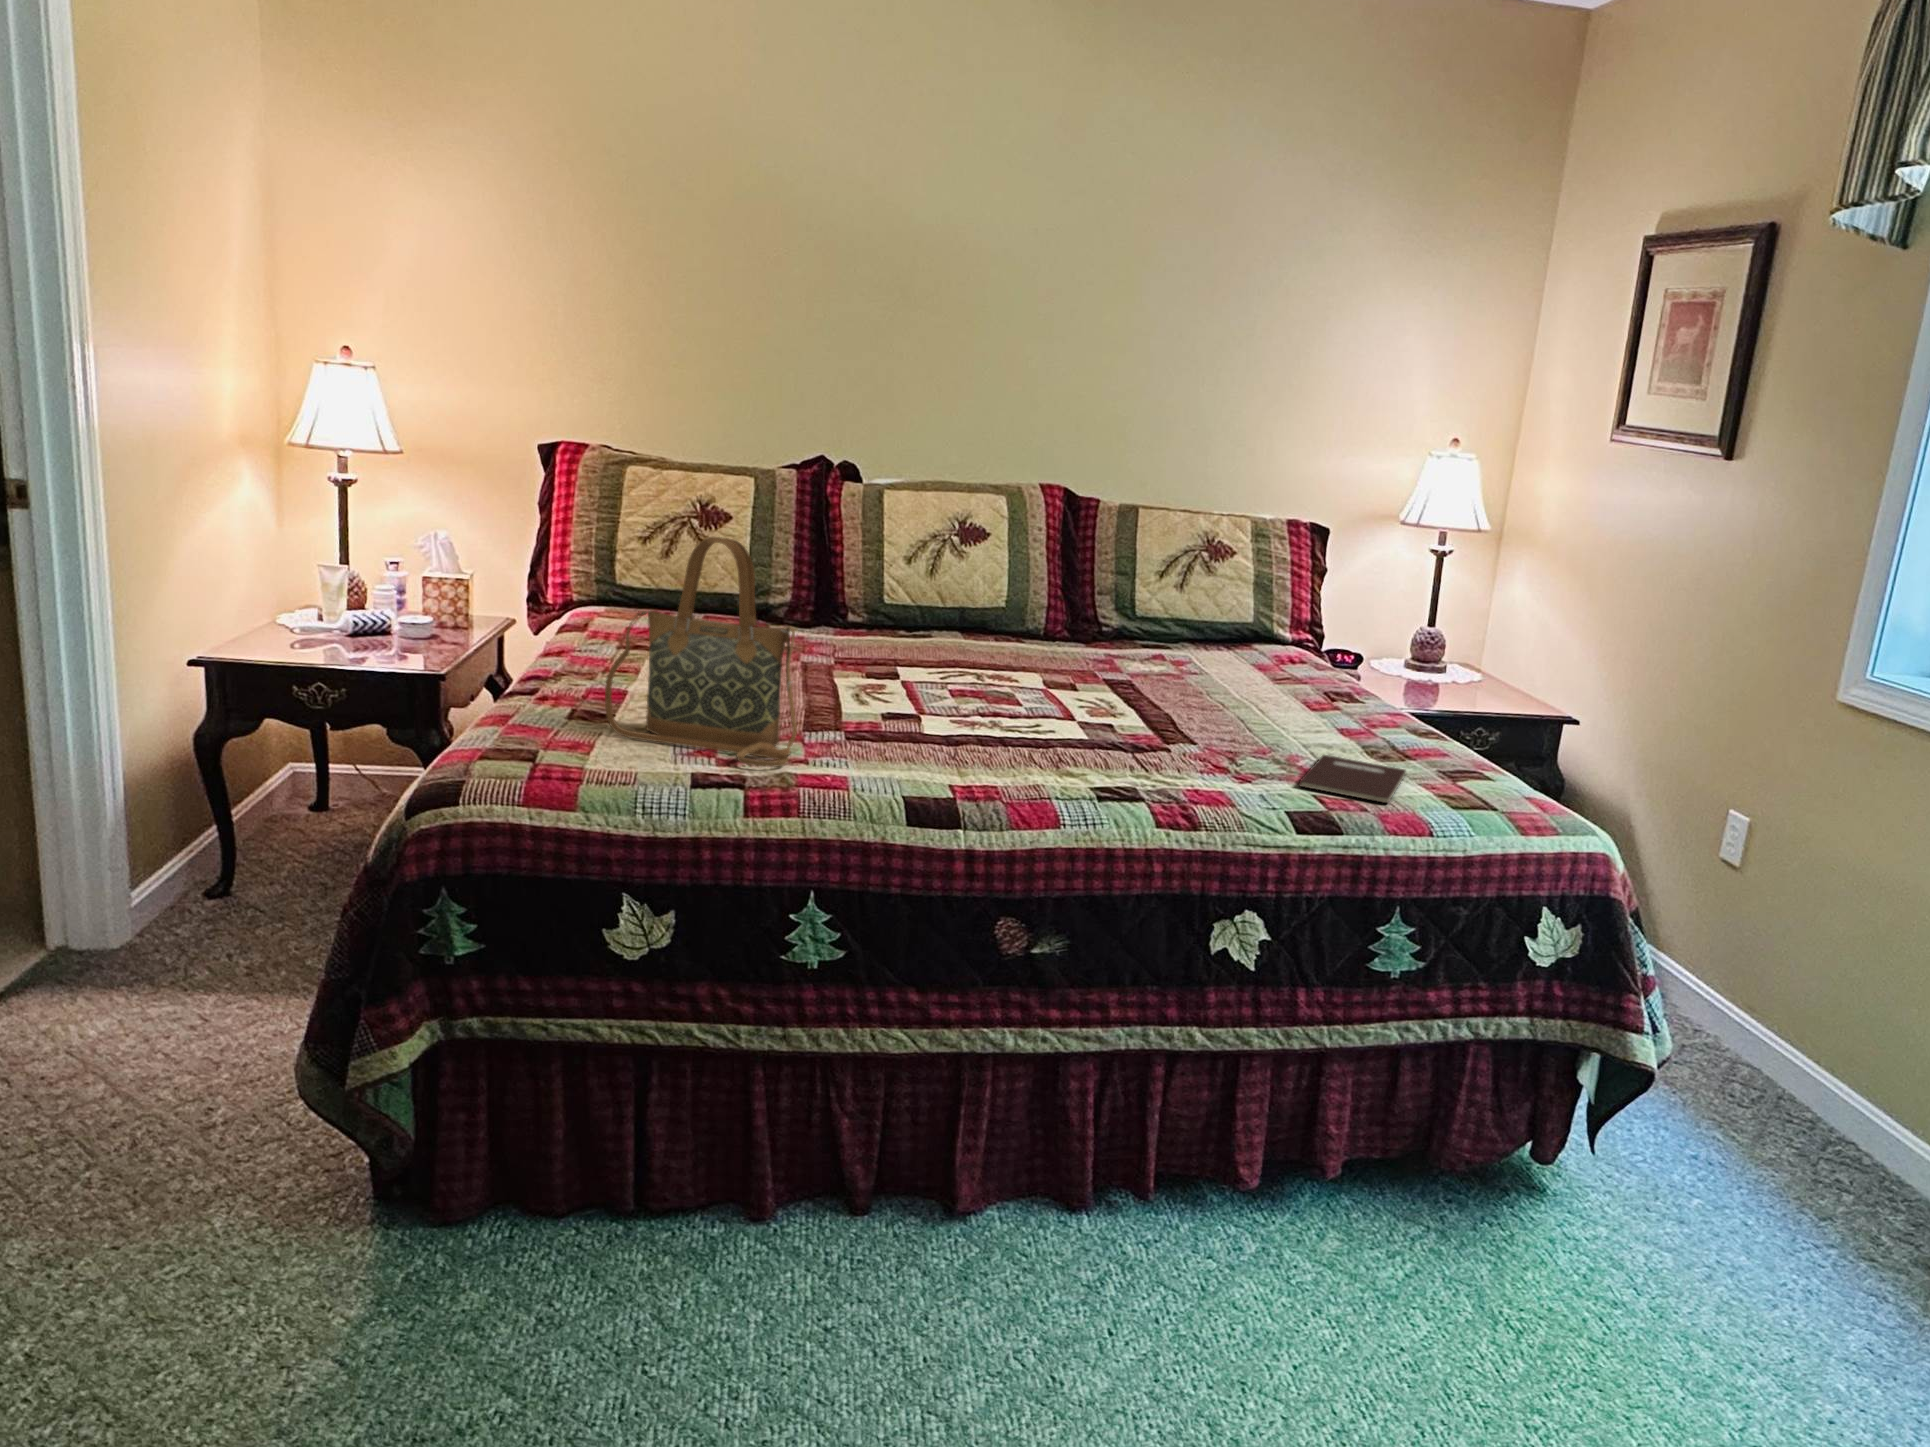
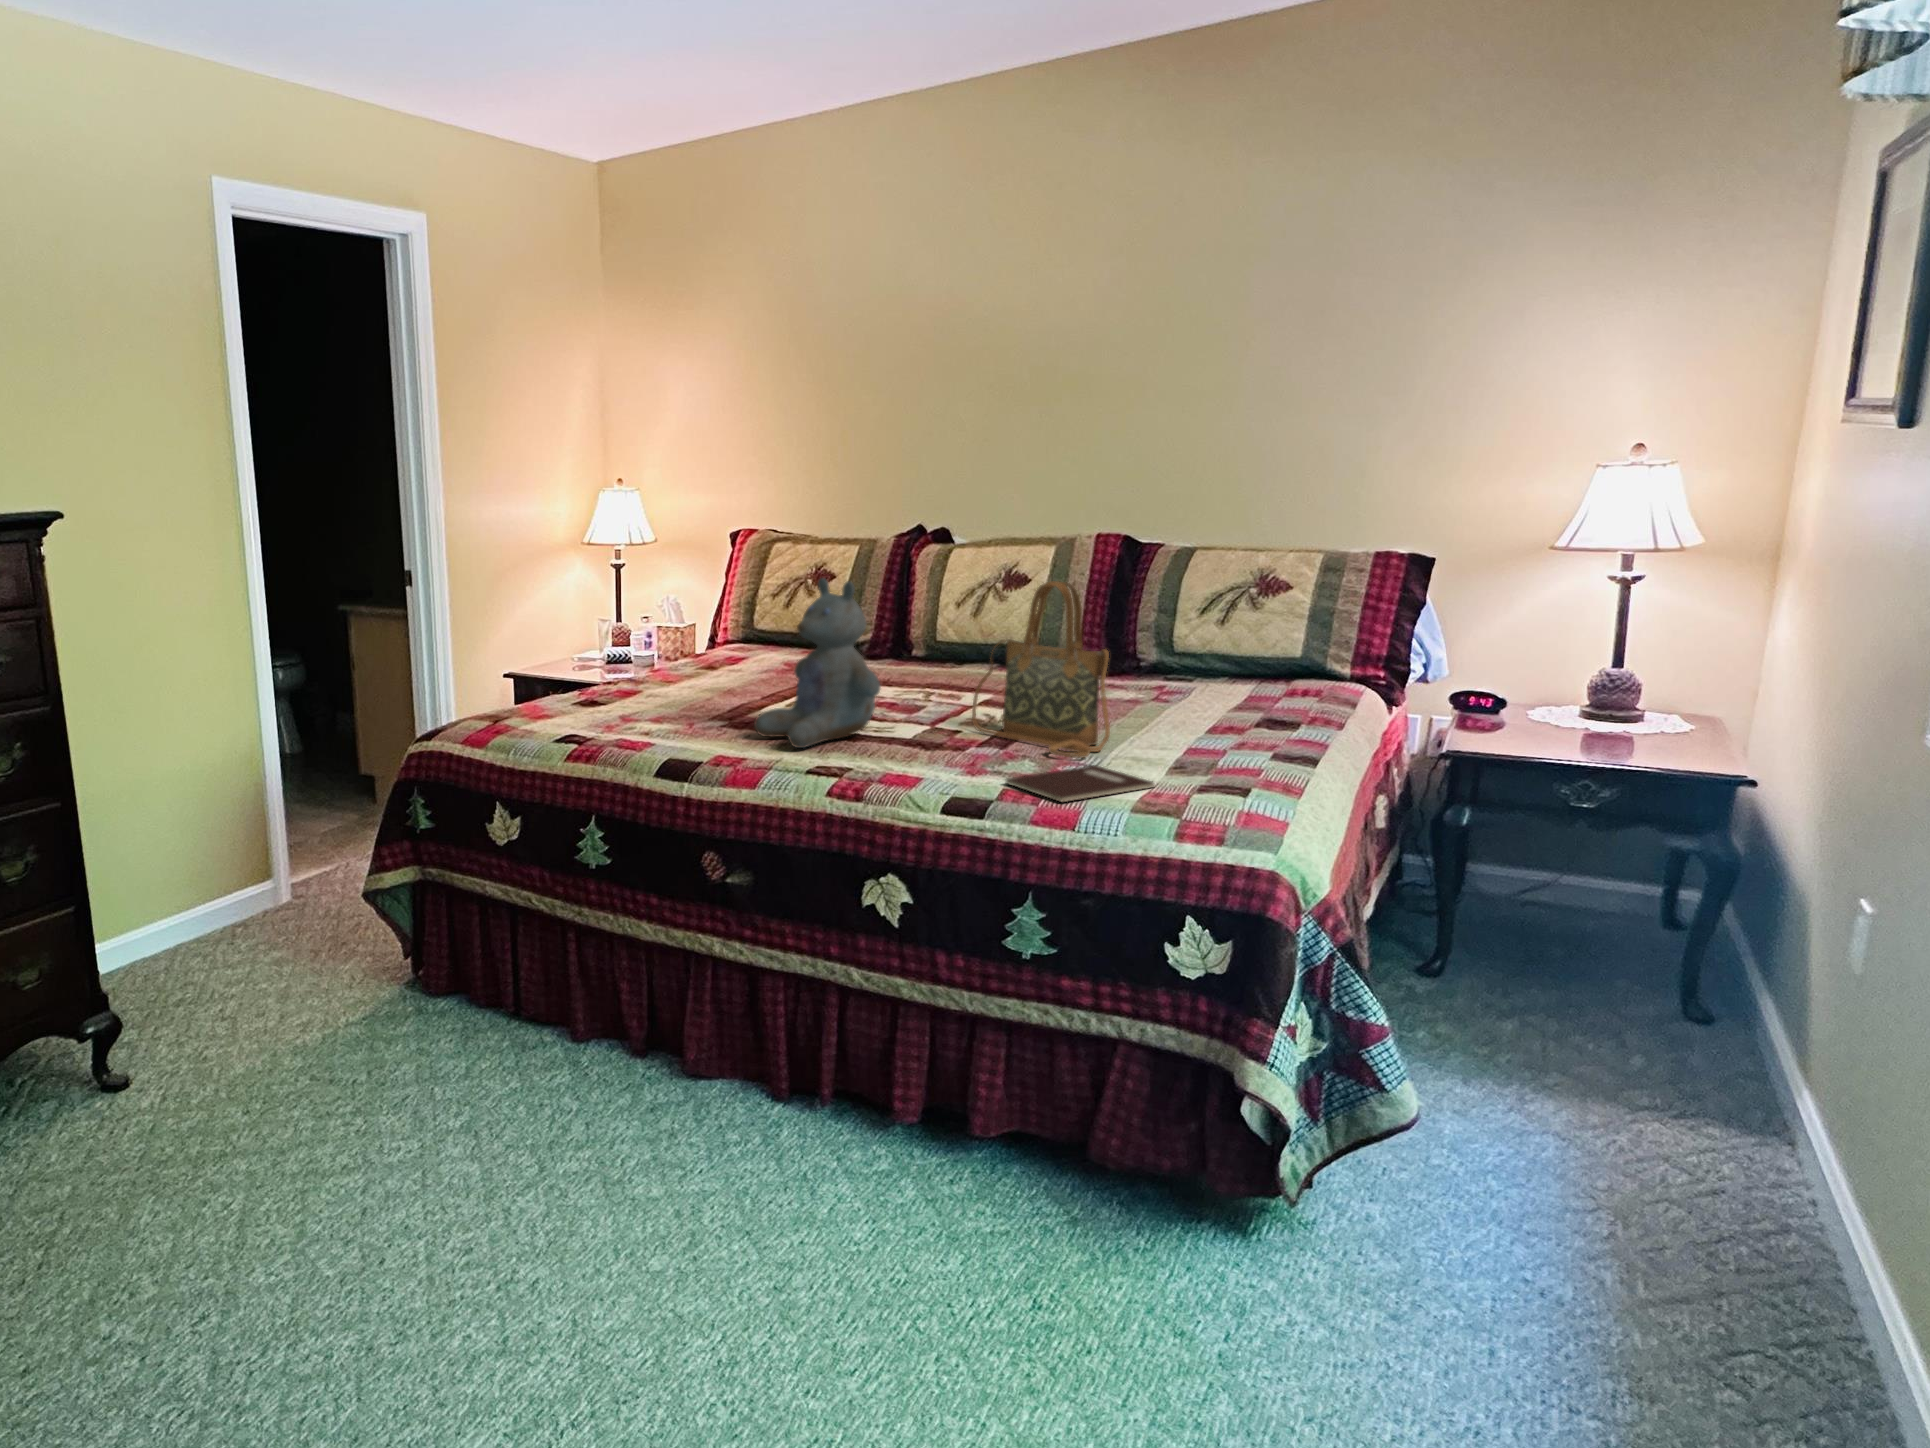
handbag: present [605,537,797,767] -> present [972,581,1110,758]
stuffed bear: none [932,540,1095,762] -> present [754,578,880,748]

